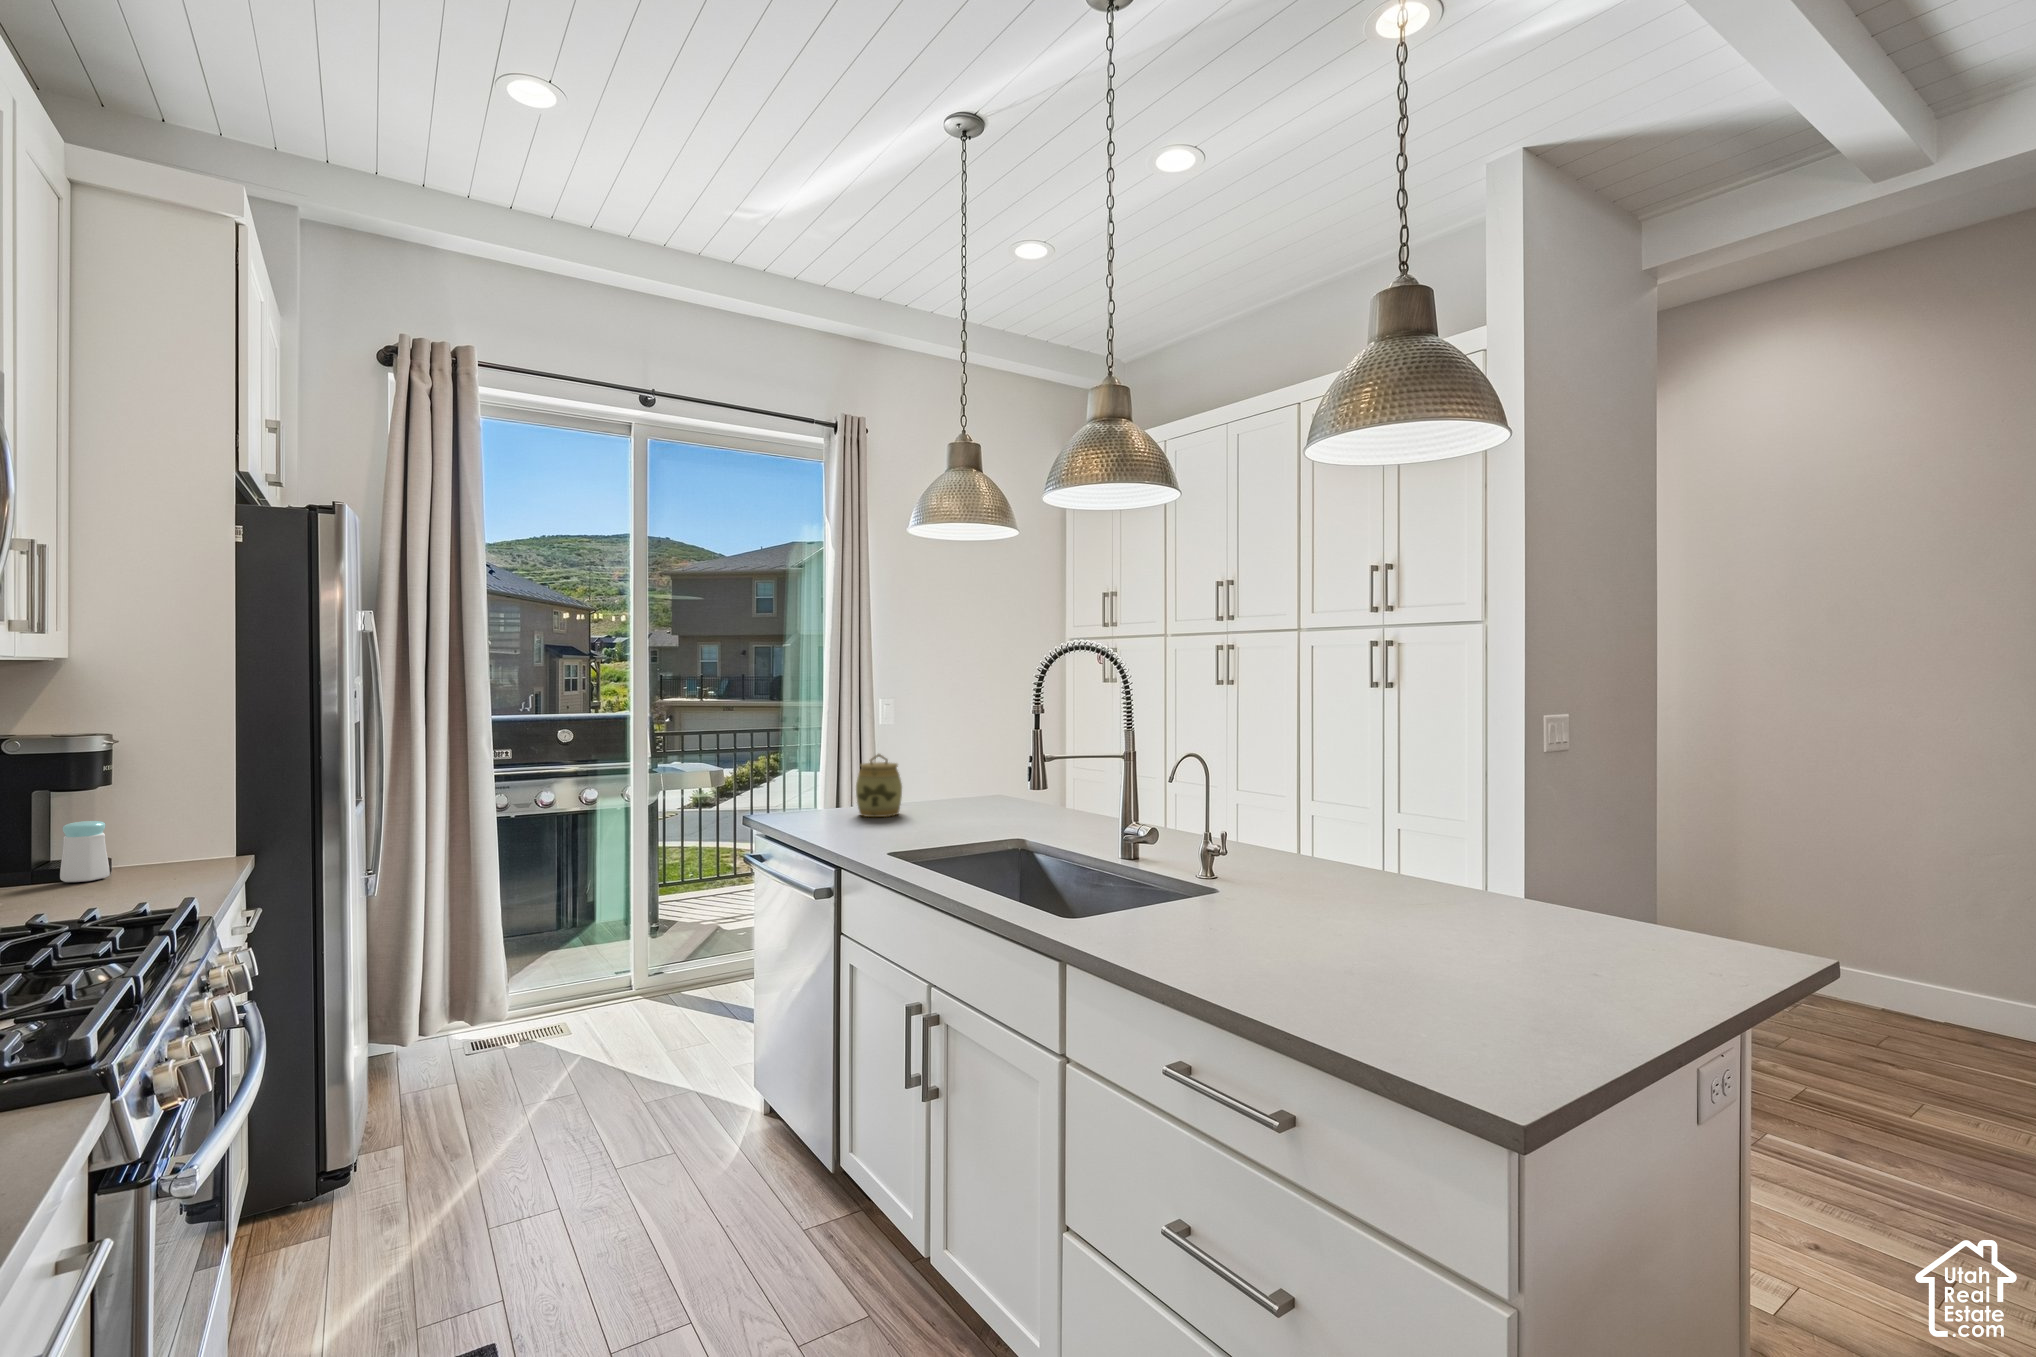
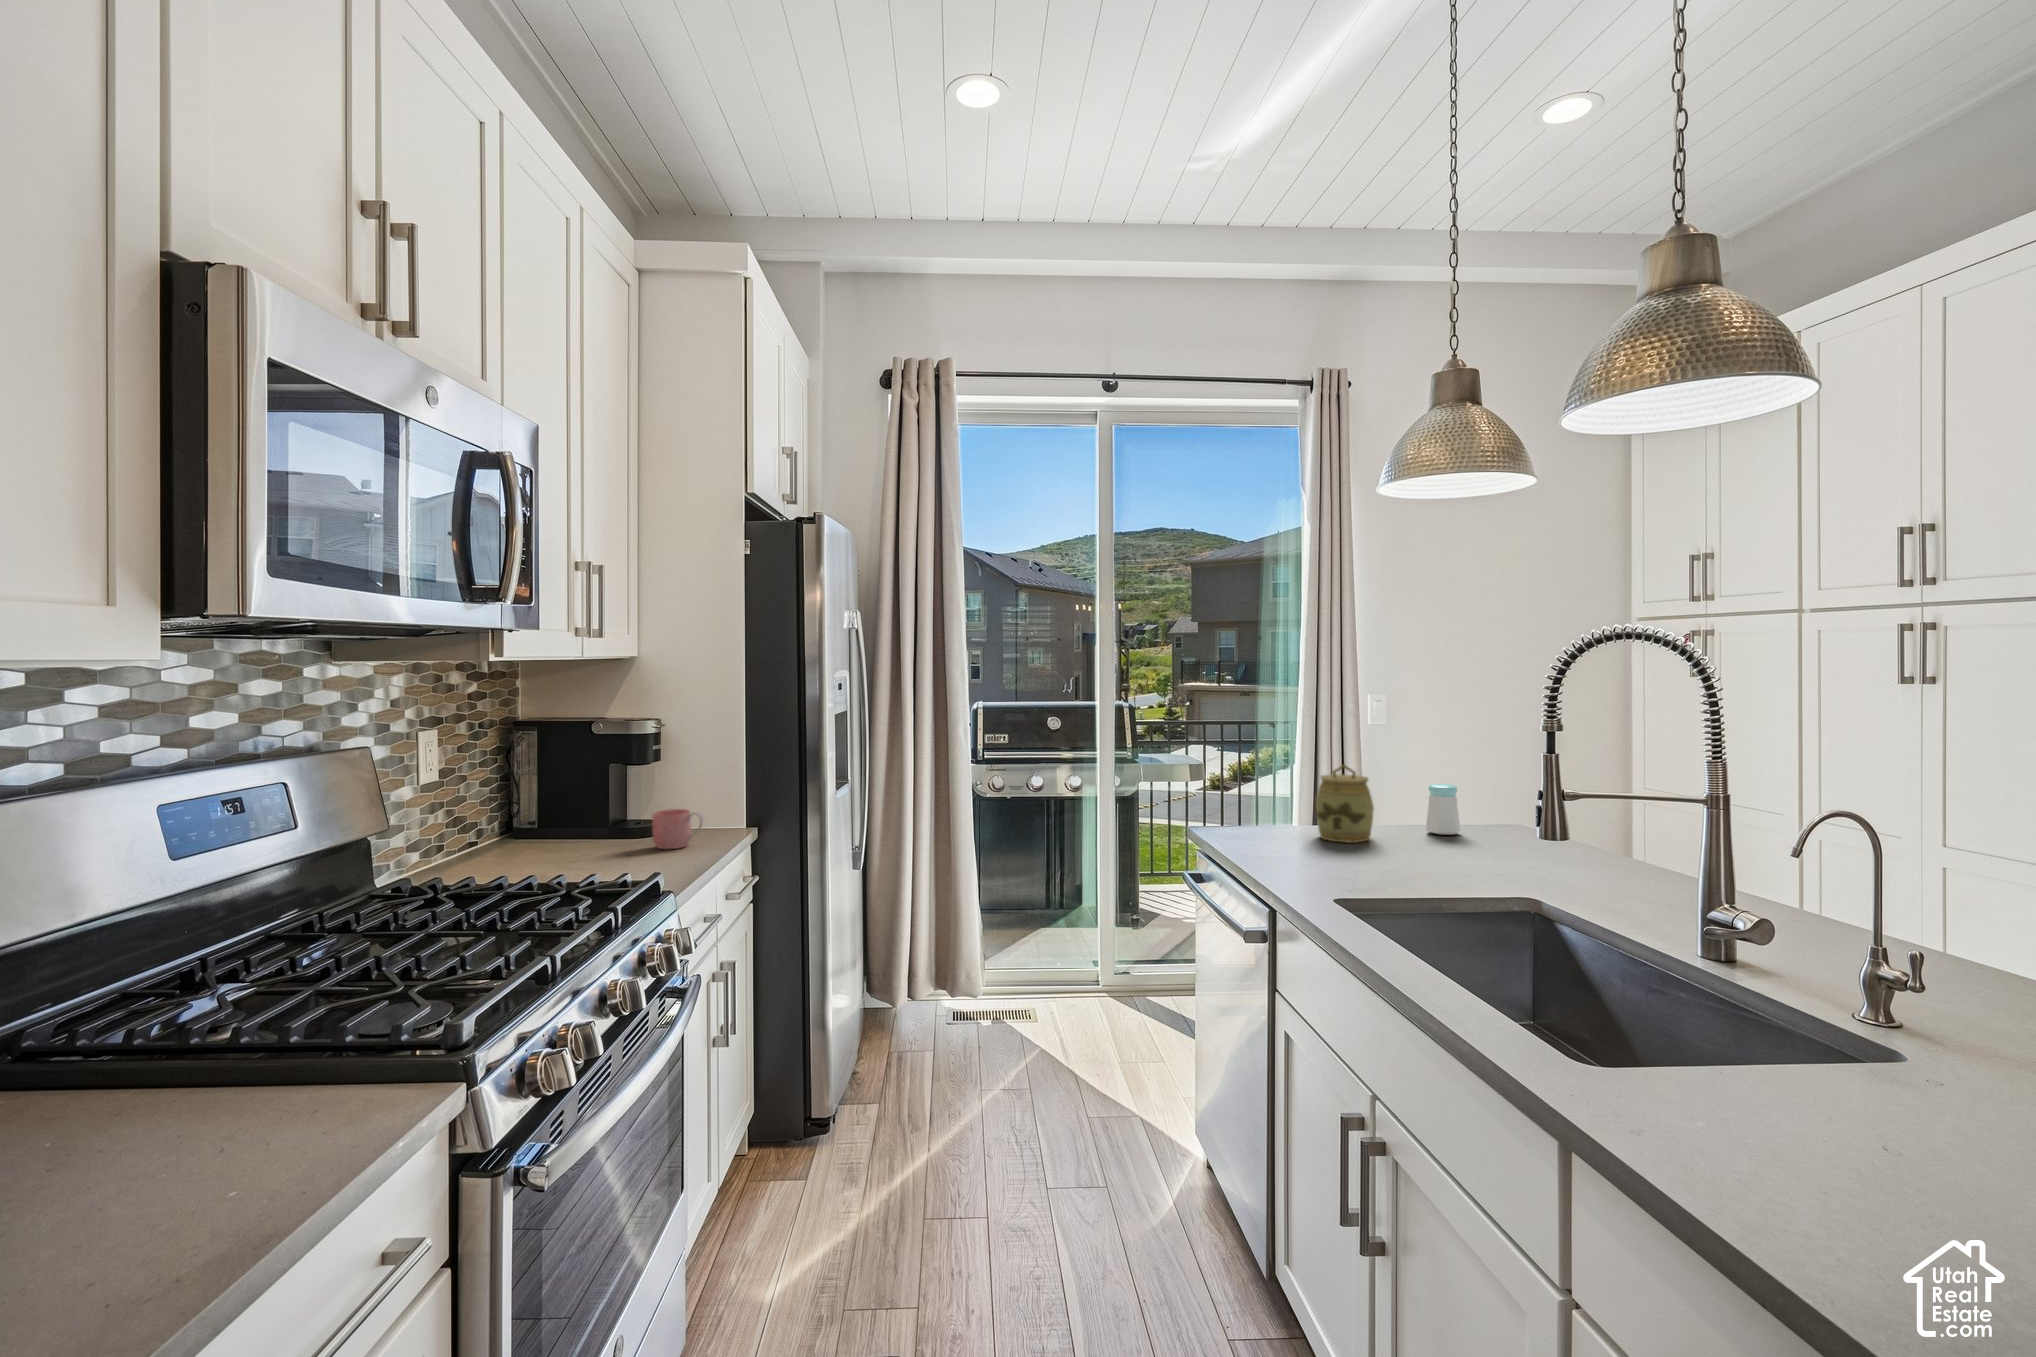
salt shaker: present [60,821,110,882] -> present [1426,784,1460,835]
mug: none [126,834,202,881] -> present [652,809,703,849]

